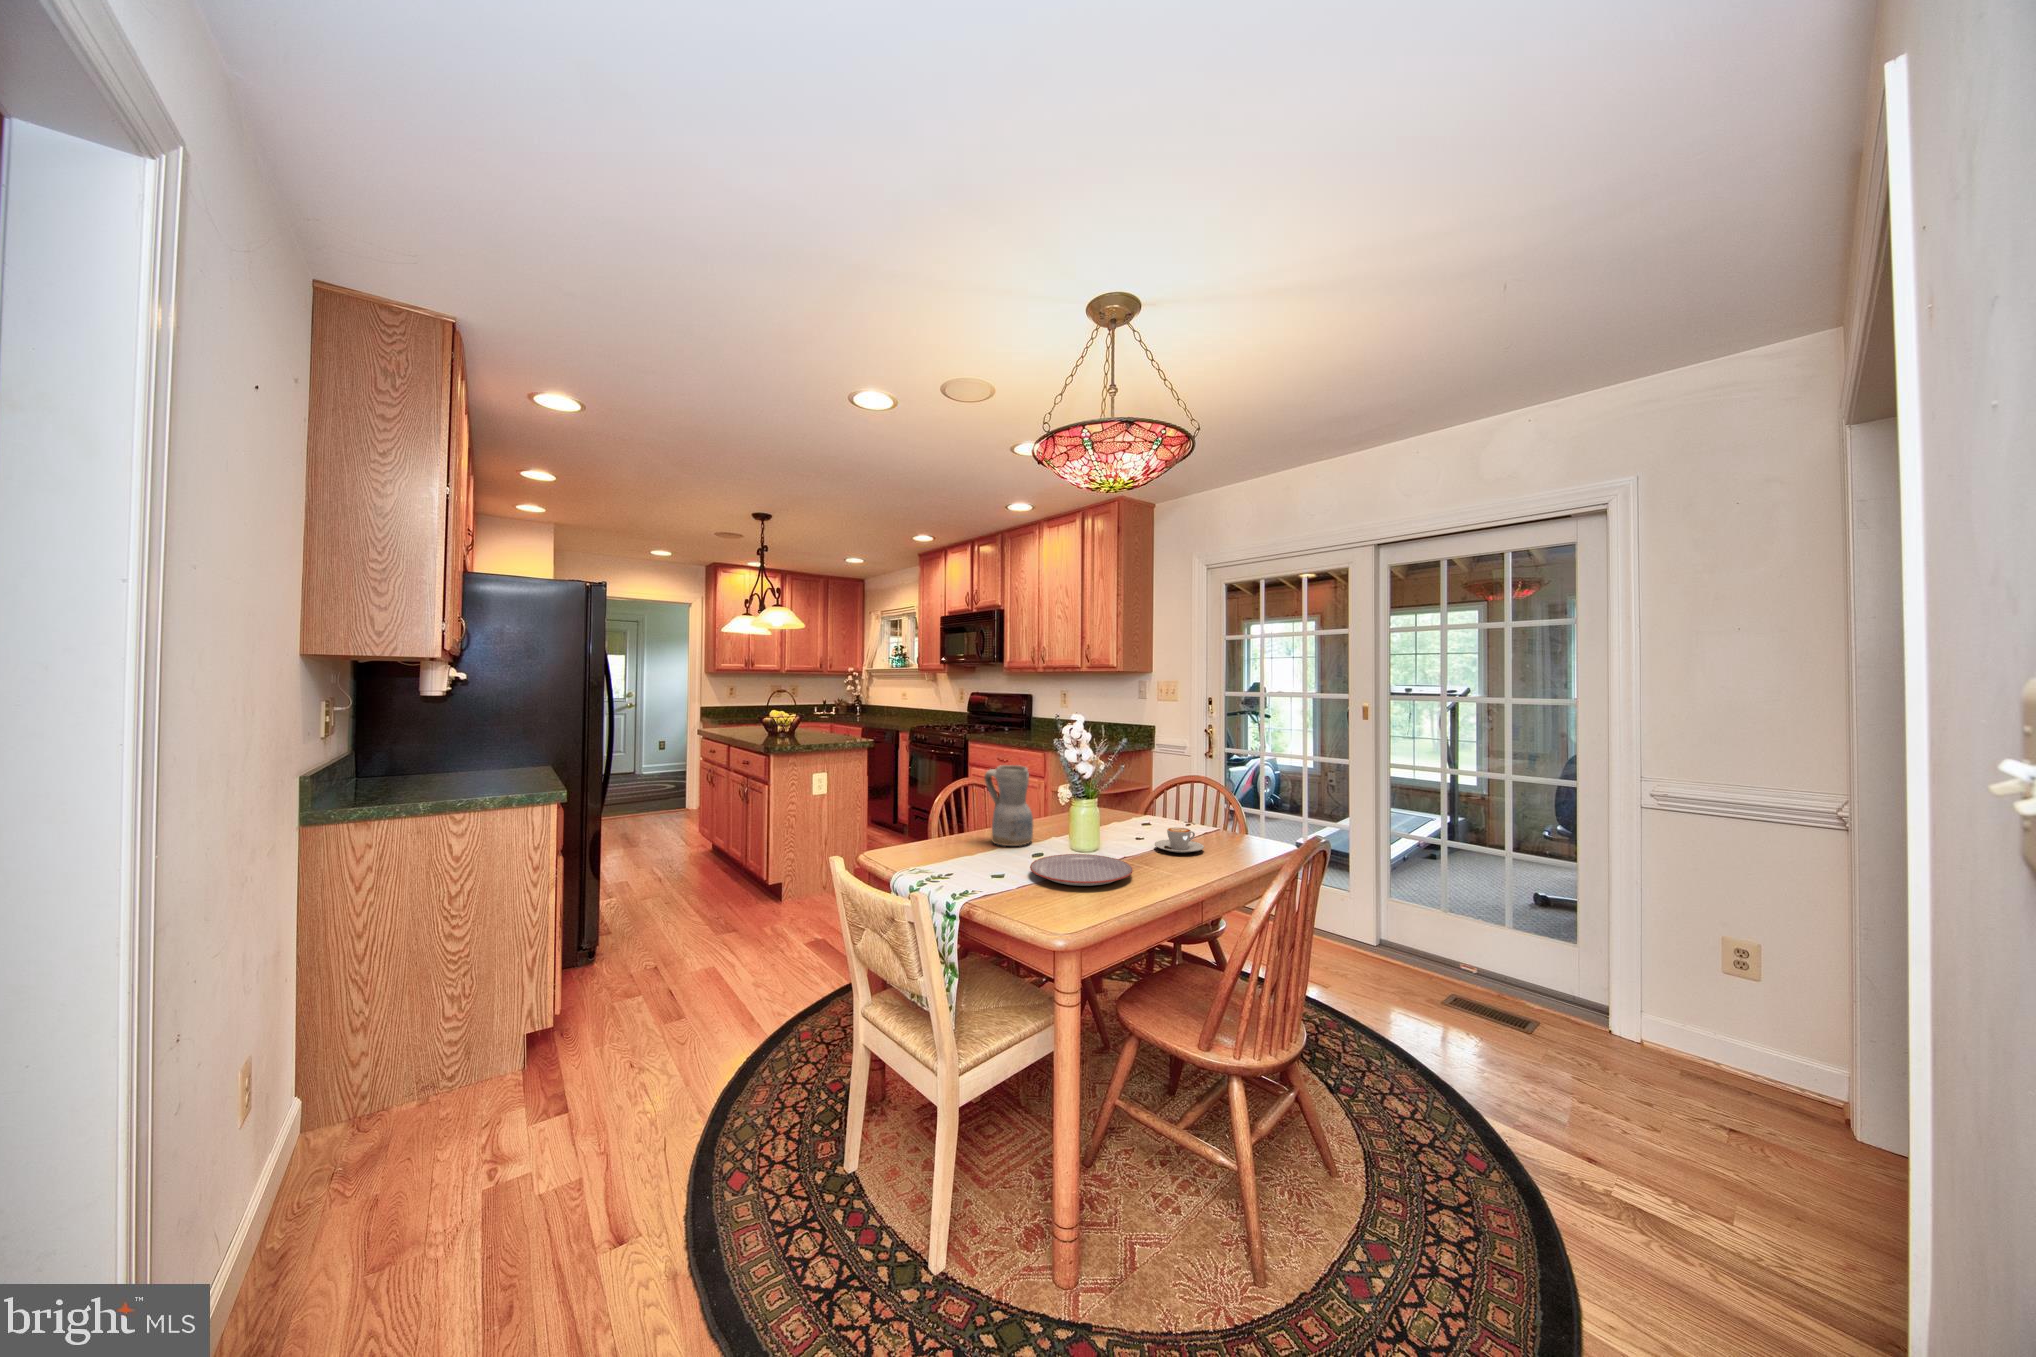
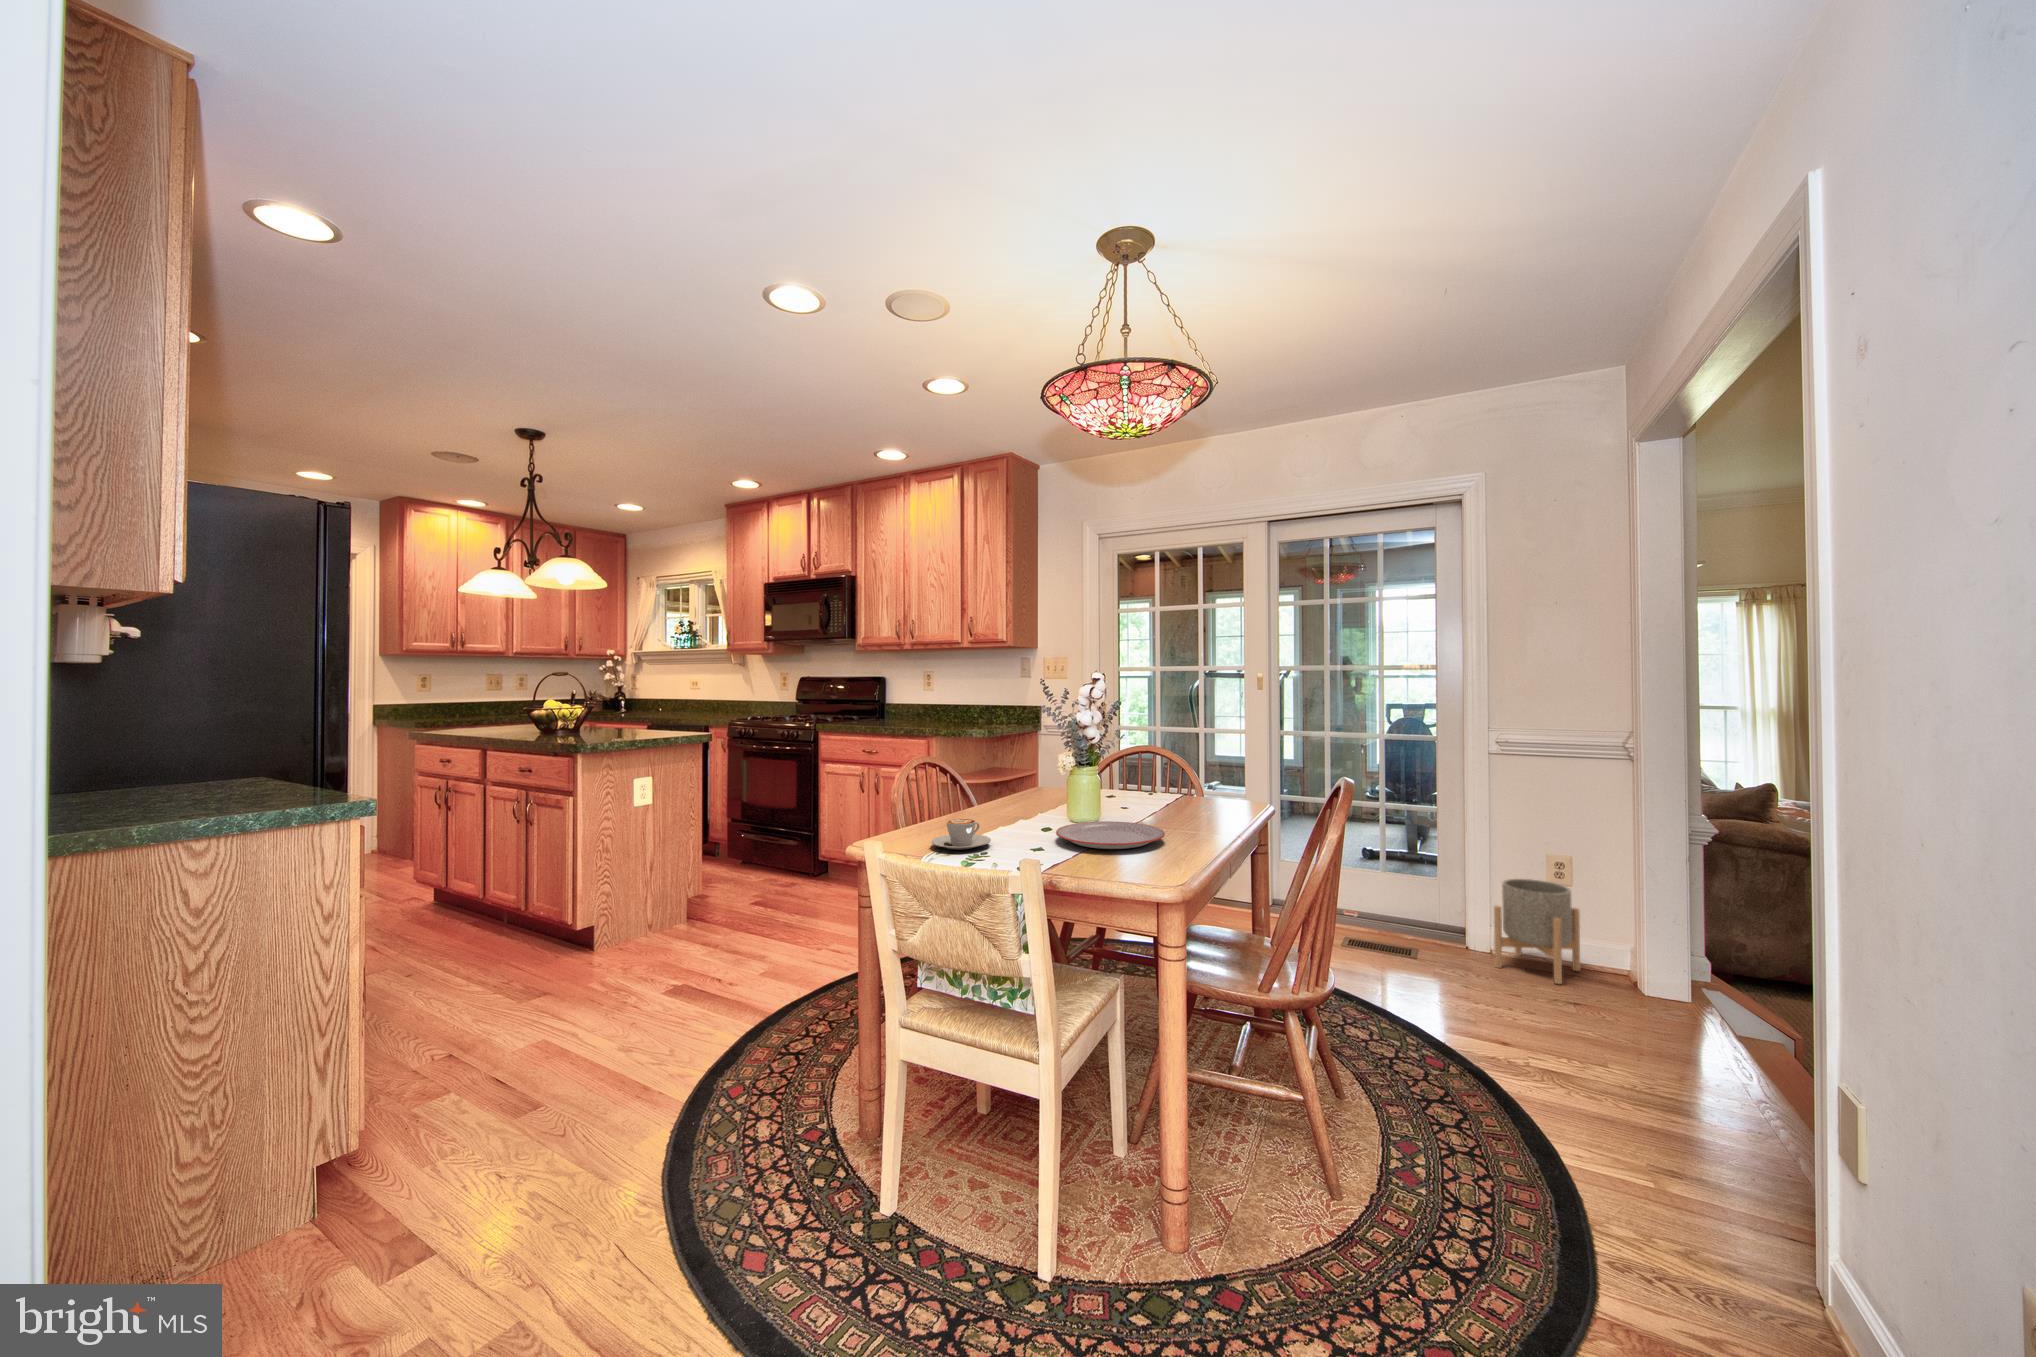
ceramic pitcher: present [984,765,1033,846] -> none [961,735,1018,824]
coffee cup: present [1155,828,1204,853] -> present [931,819,991,850]
planter: none [1643,966,1777,1110] -> present [1494,879,1580,984]

